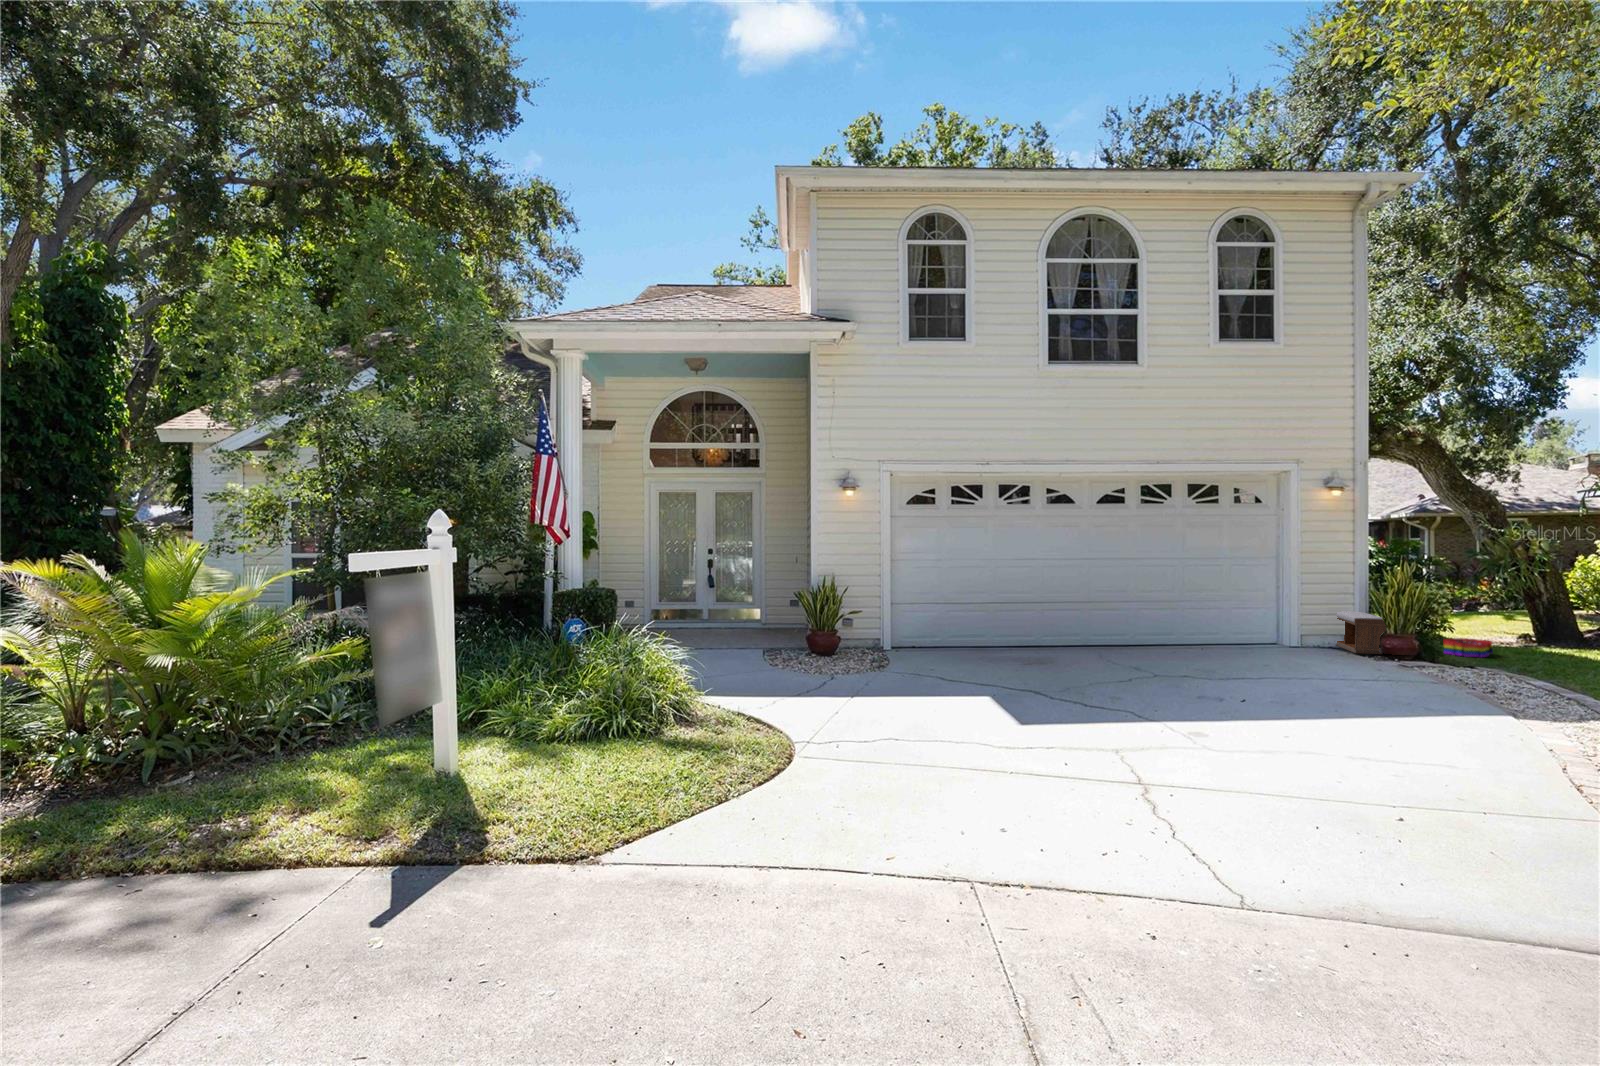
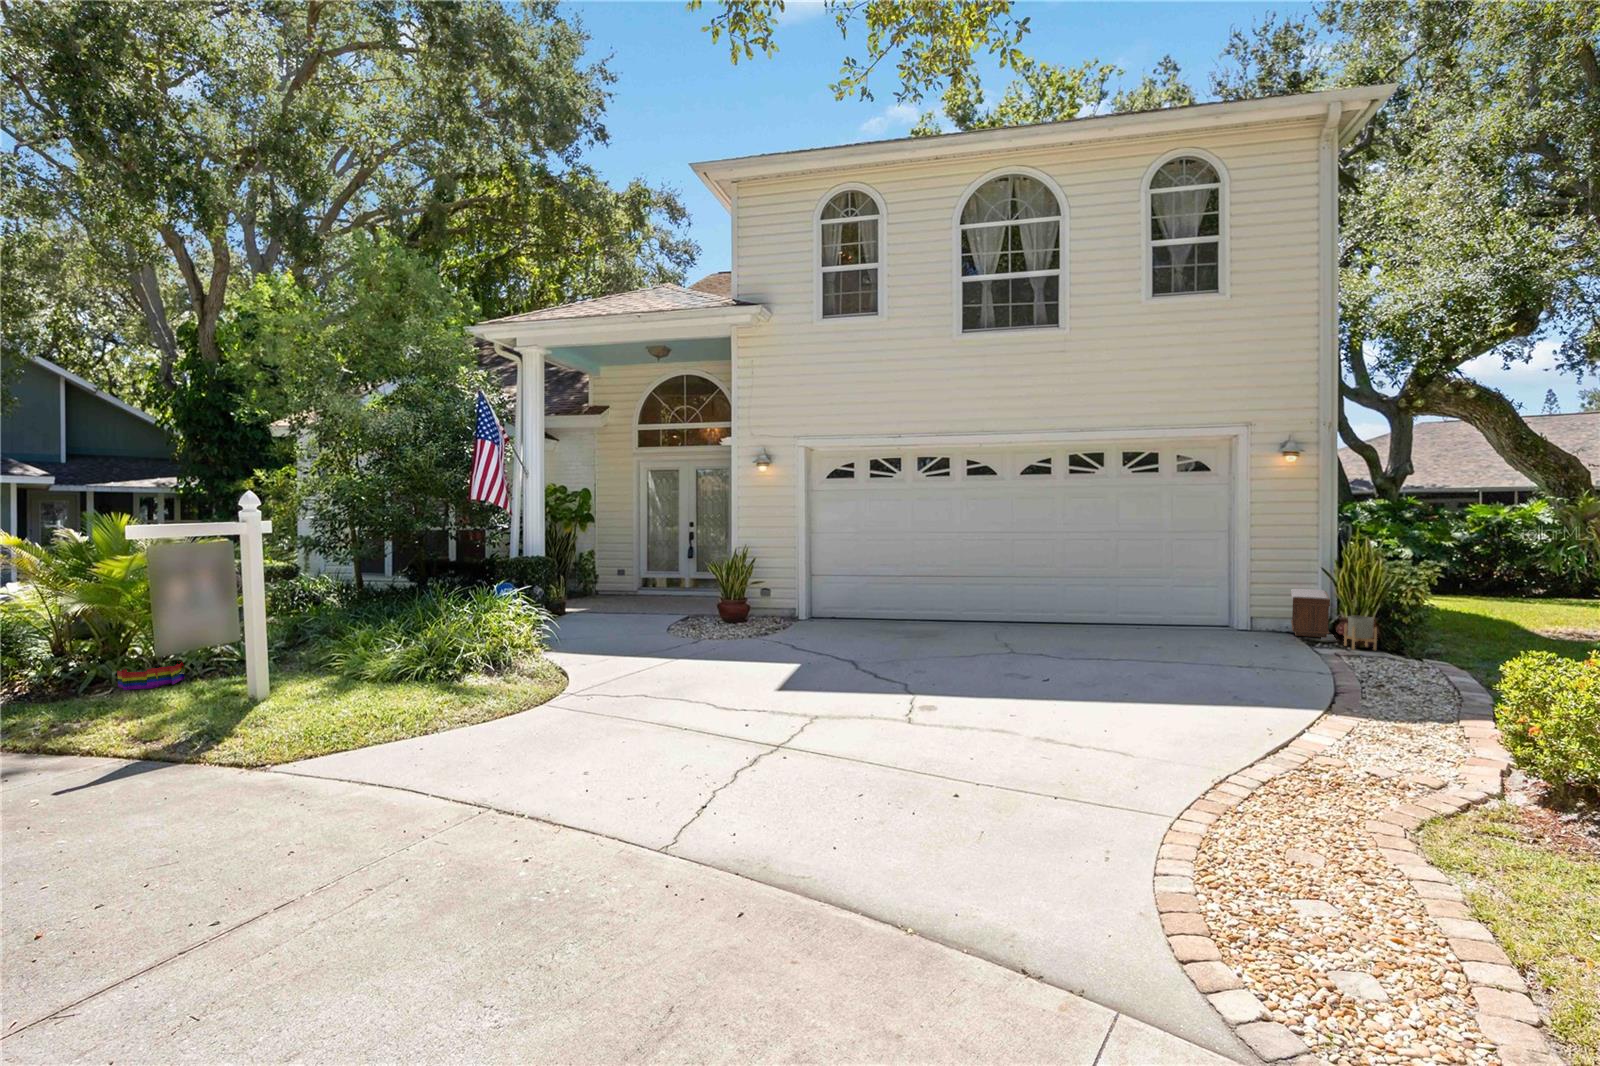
planter: none [1411,634,1444,664] -> present [1344,616,1377,650]
storage bin: present [1443,638,1493,657] -> present [117,661,185,690]

